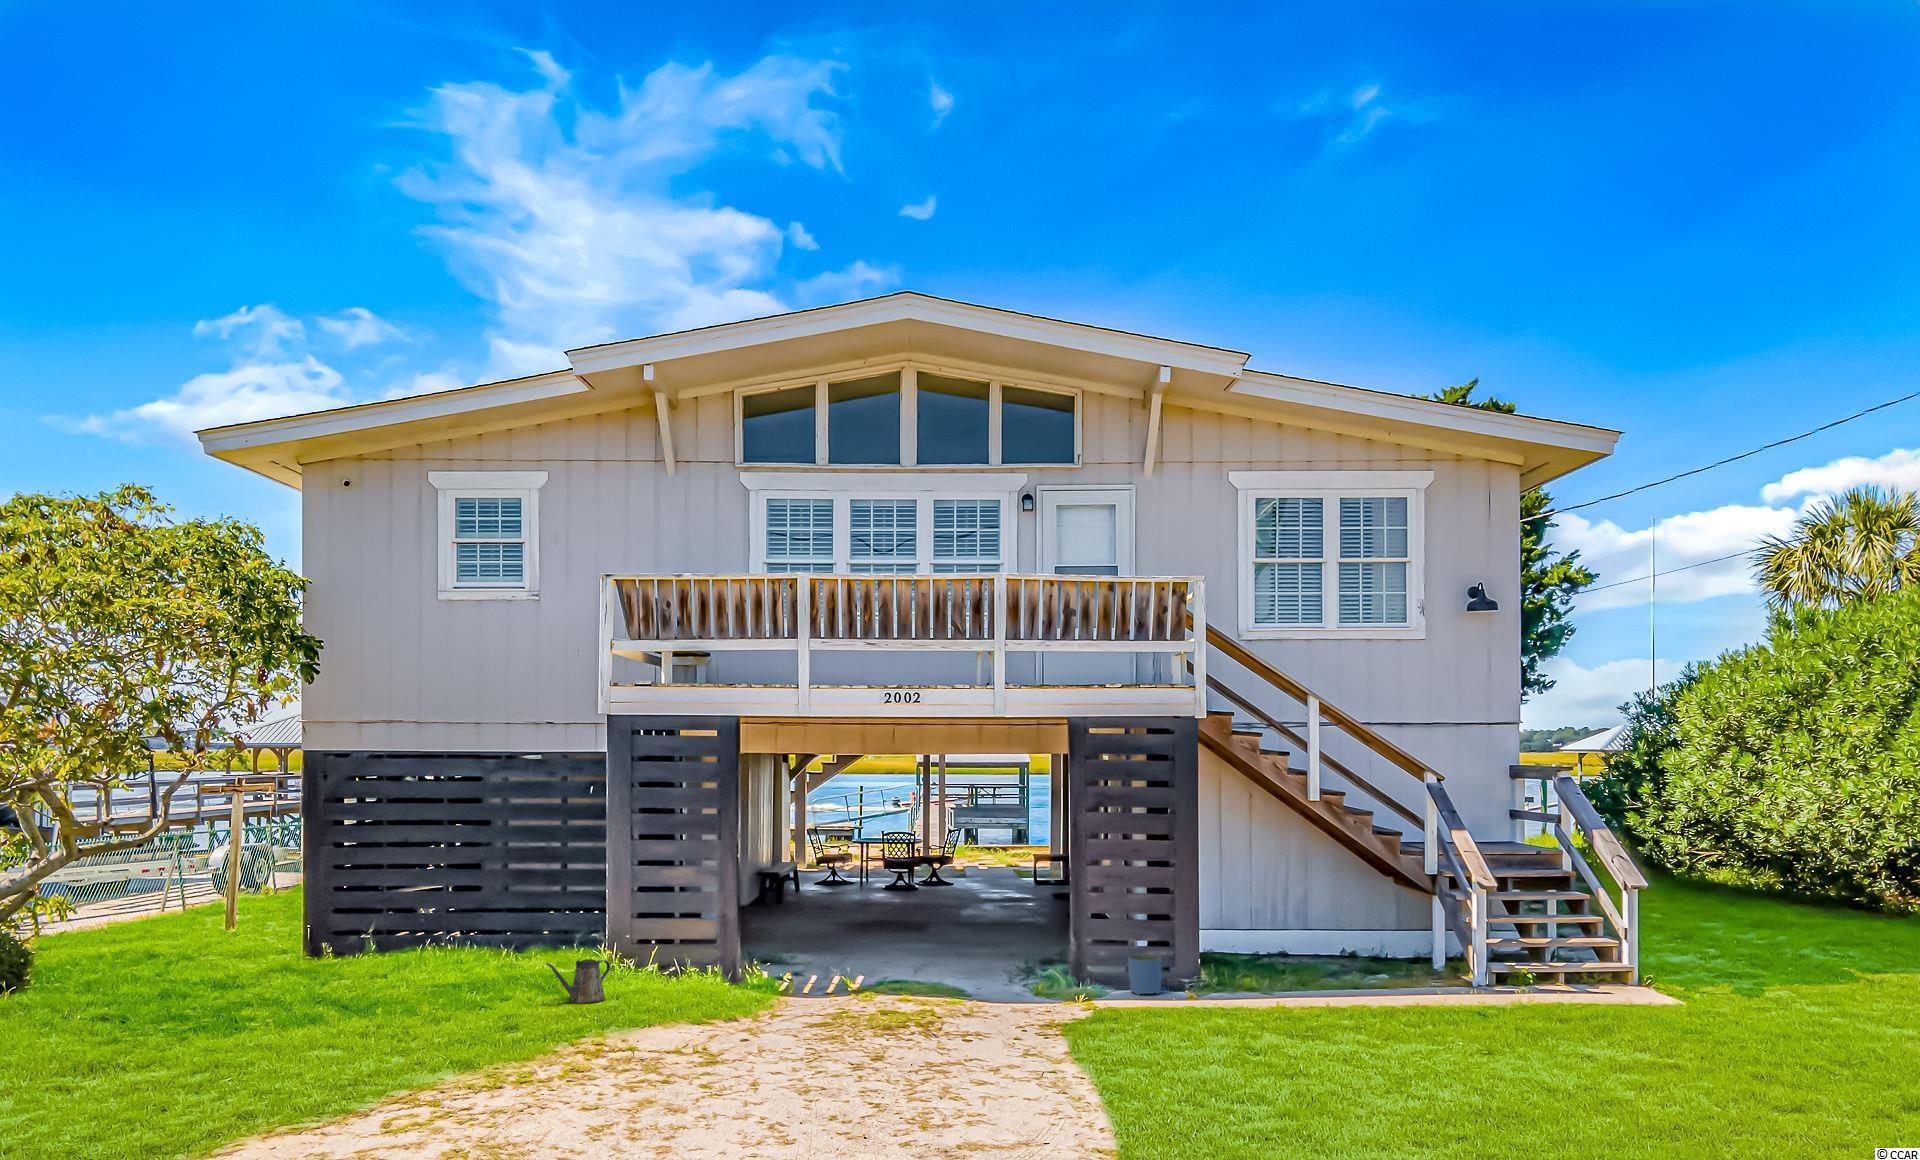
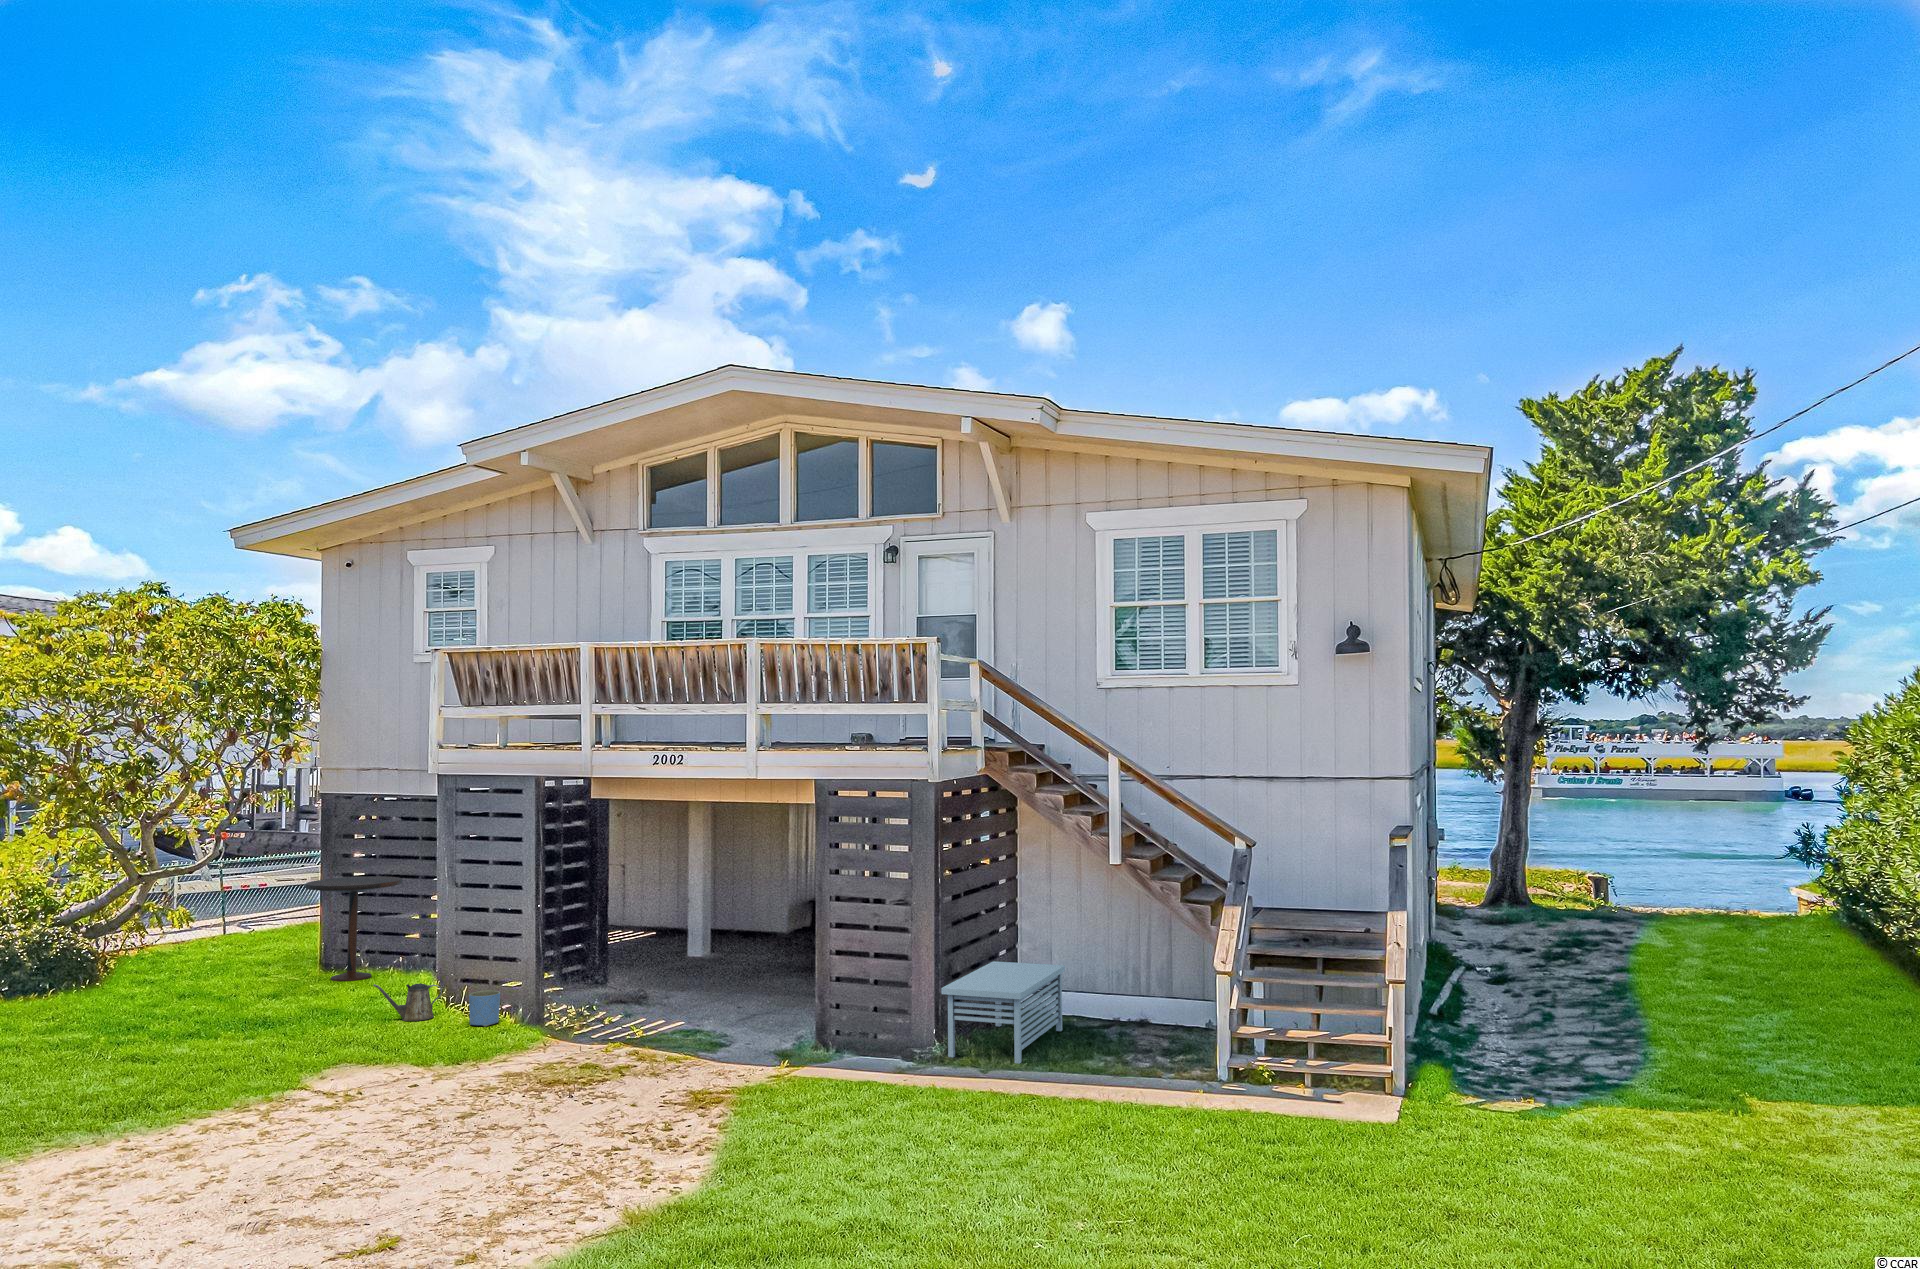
pedestal table: none [325,848,443,975] -> present [304,876,402,981]
storage bench: none [1185,893,1297,984] -> present [941,961,1065,1064]
planter: present [1128,954,1161,995] -> present [469,990,500,1027]

